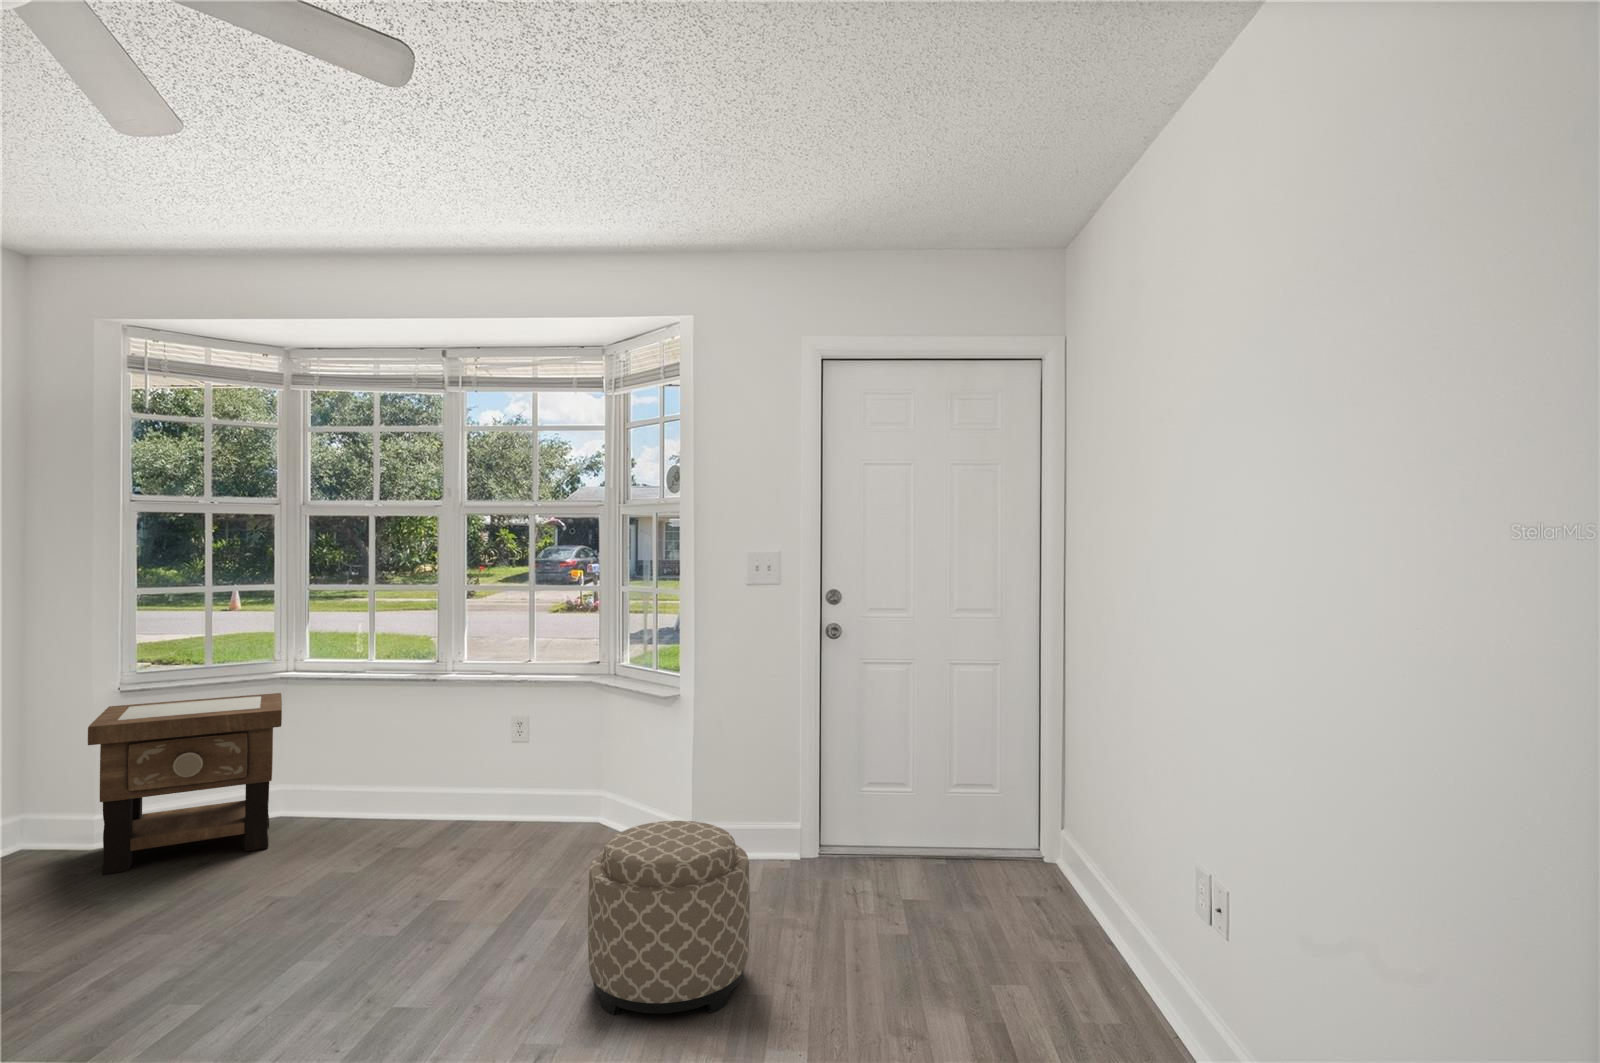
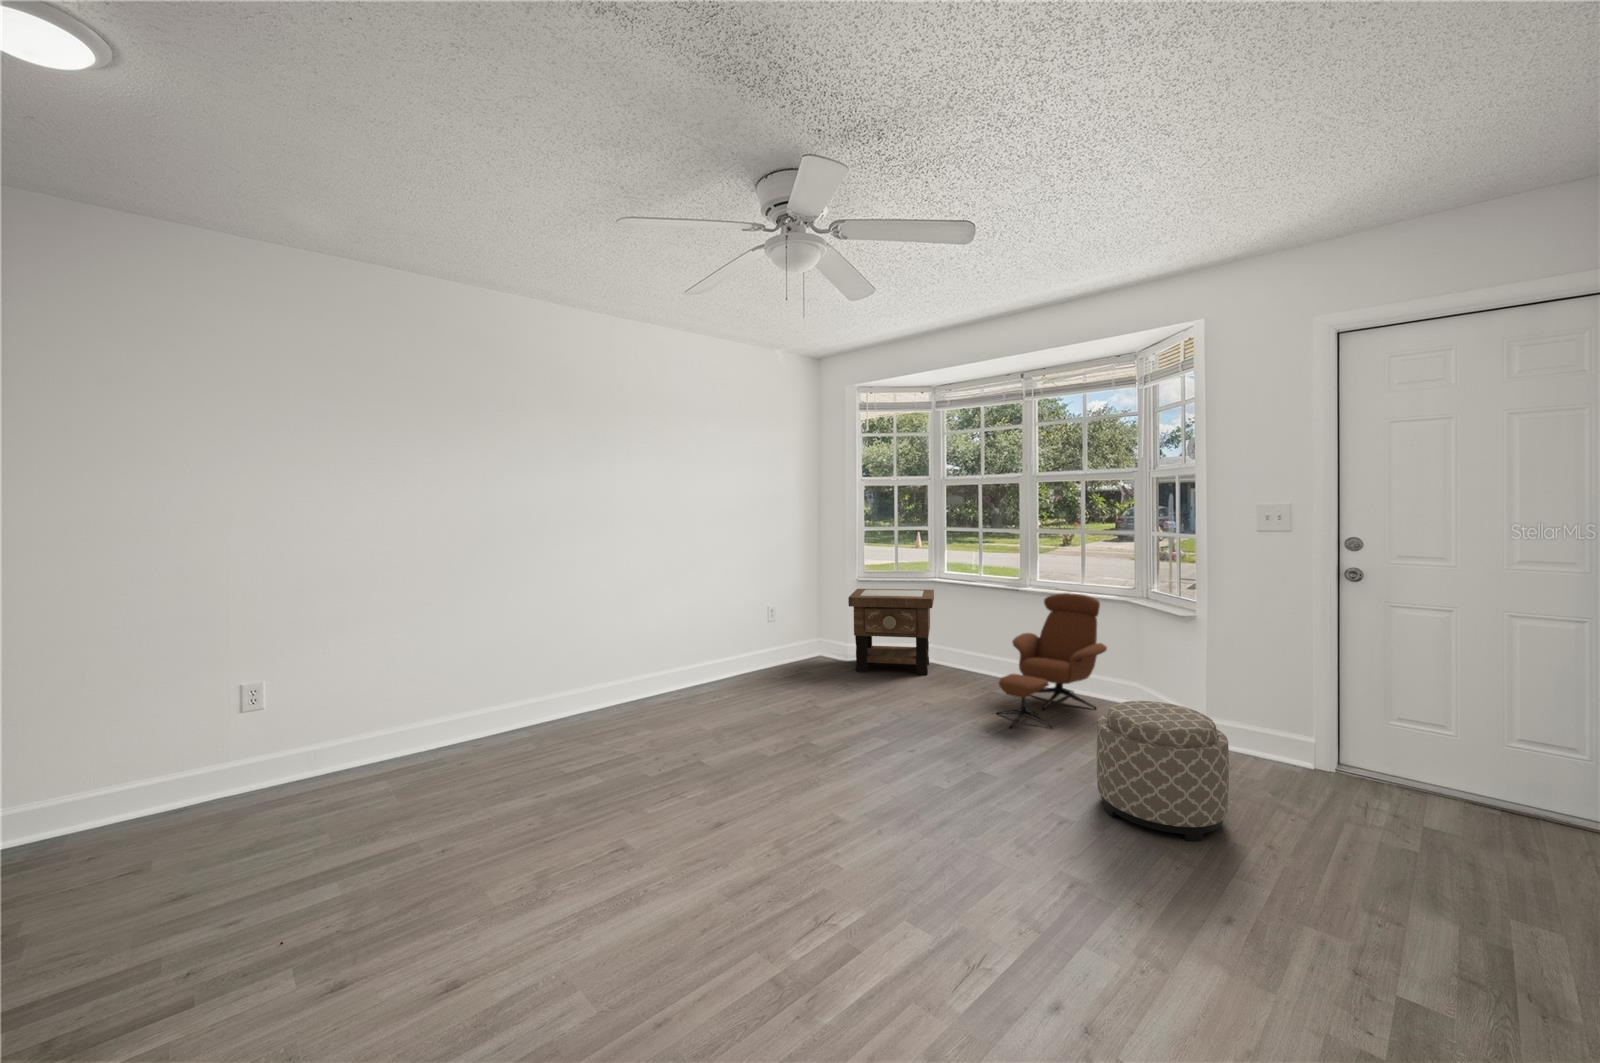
lounge chair: none [408,678,570,912] -> present [998,593,1107,728]

